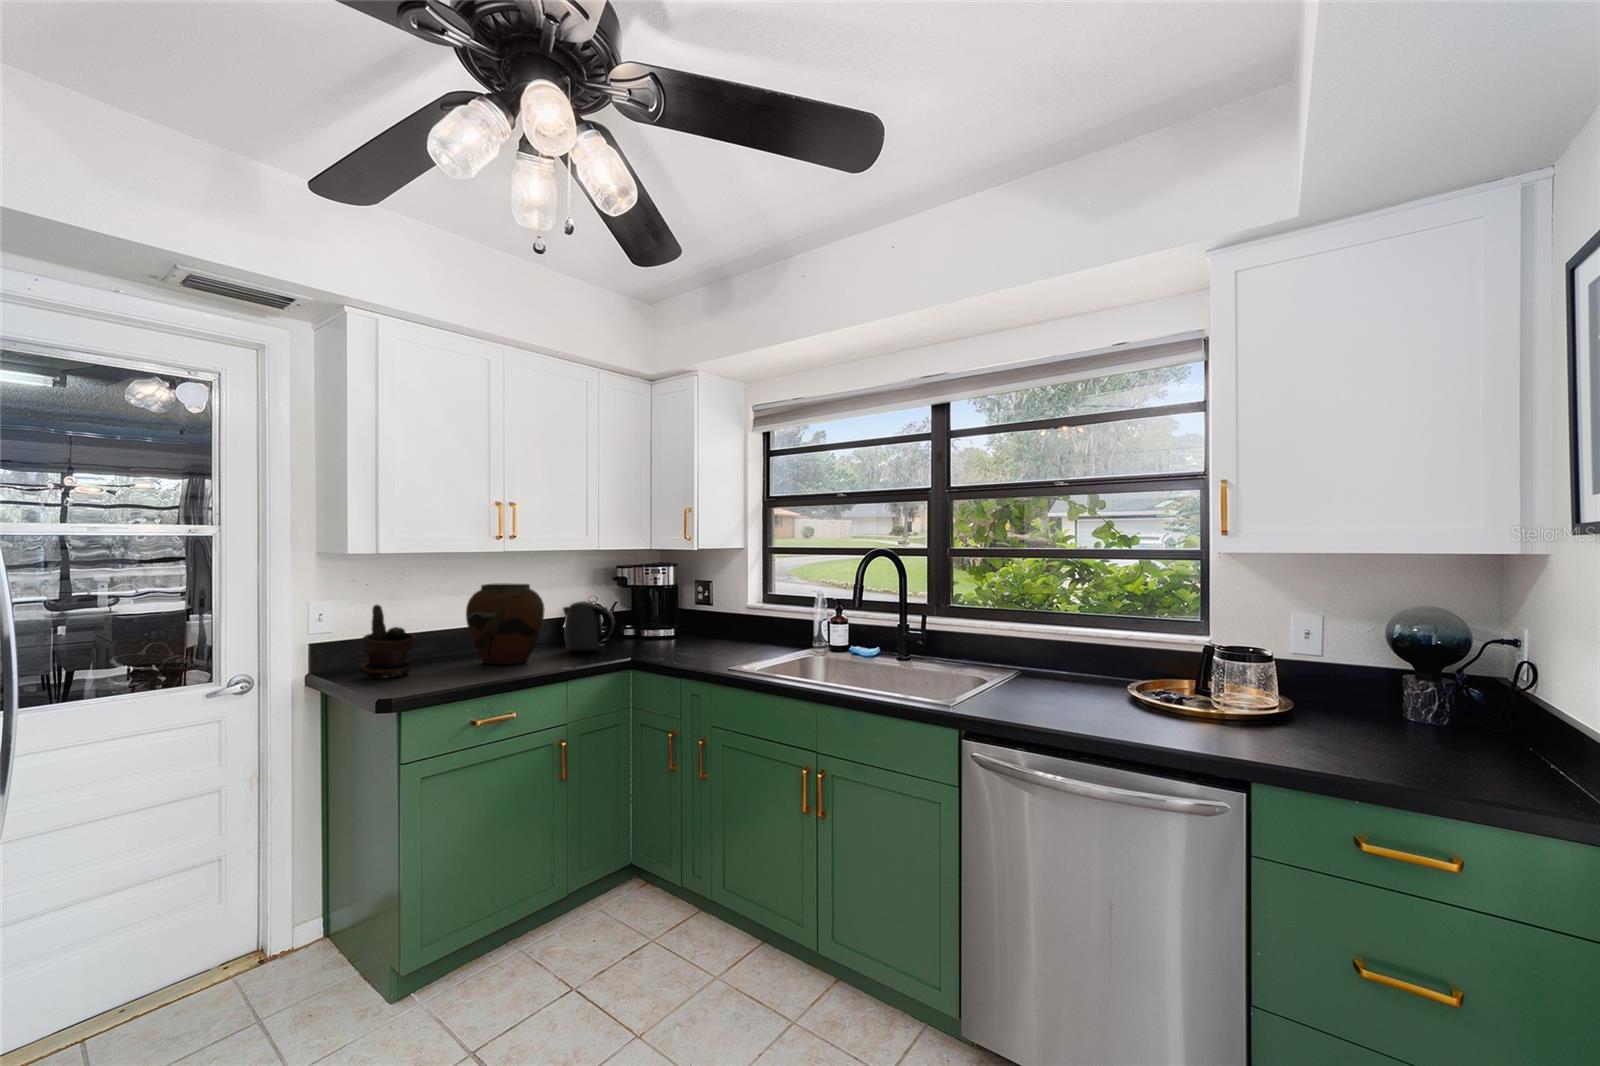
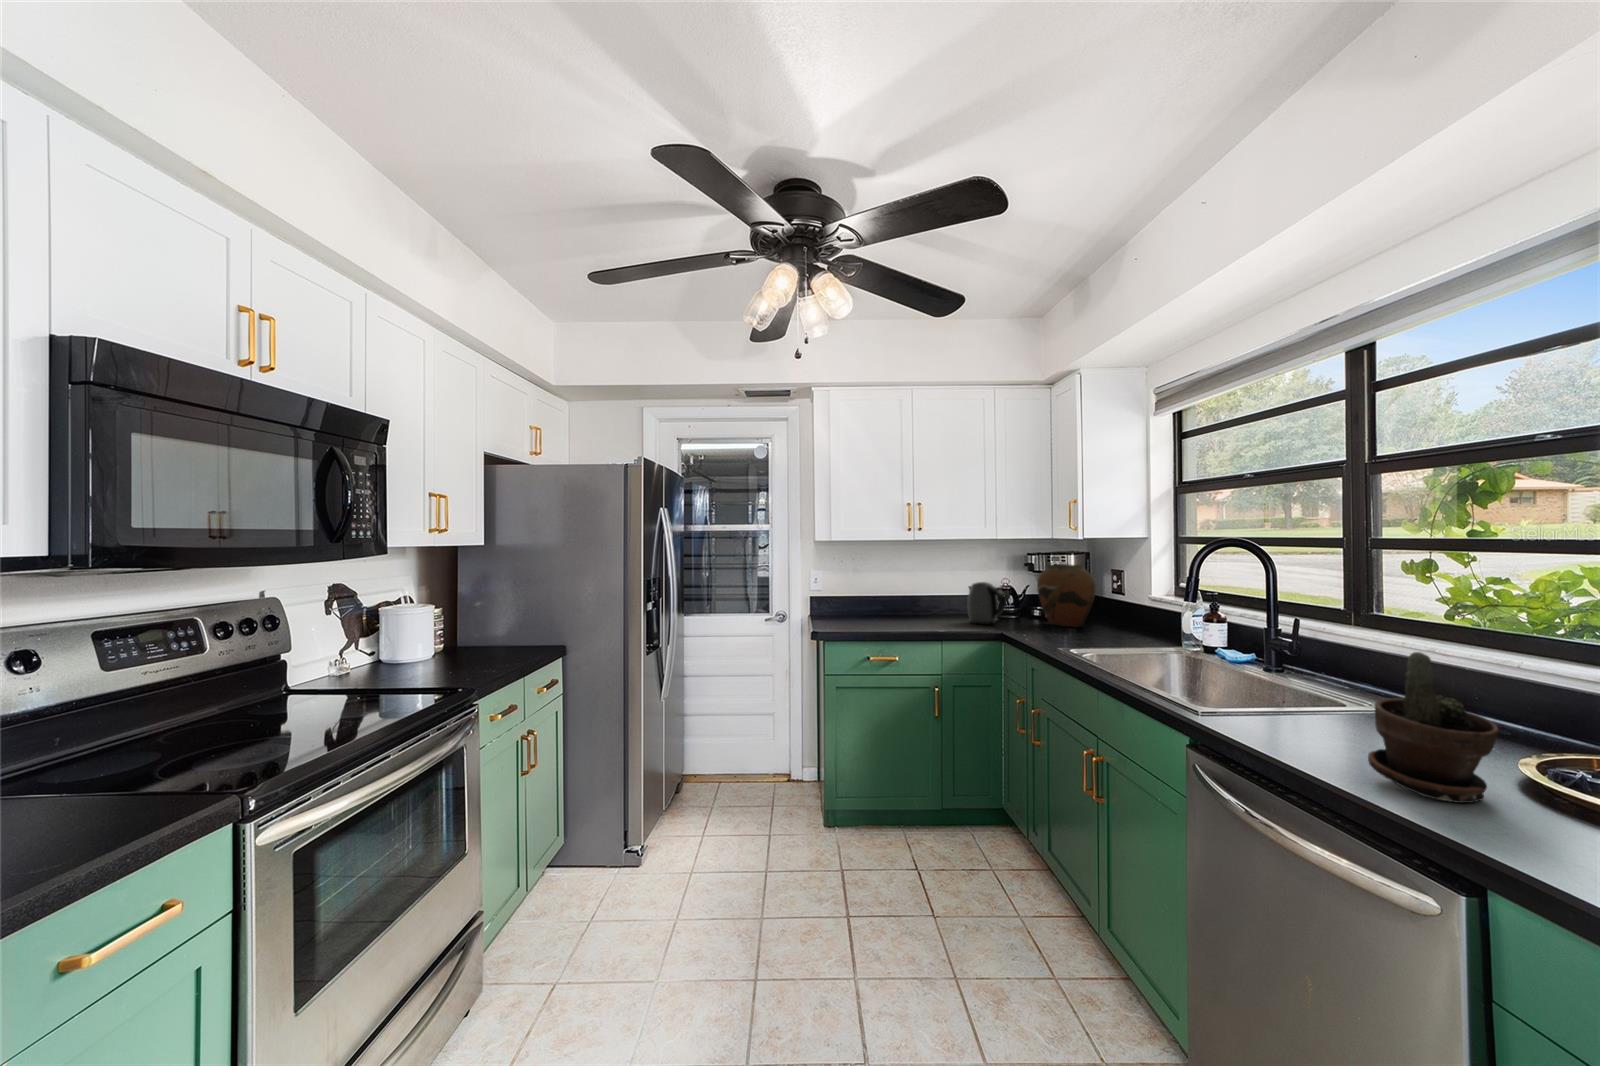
vase: present [466,583,544,665] -> present [1037,564,1096,627]
potted plant: present [360,605,415,678] -> present [1368,652,1499,803]

